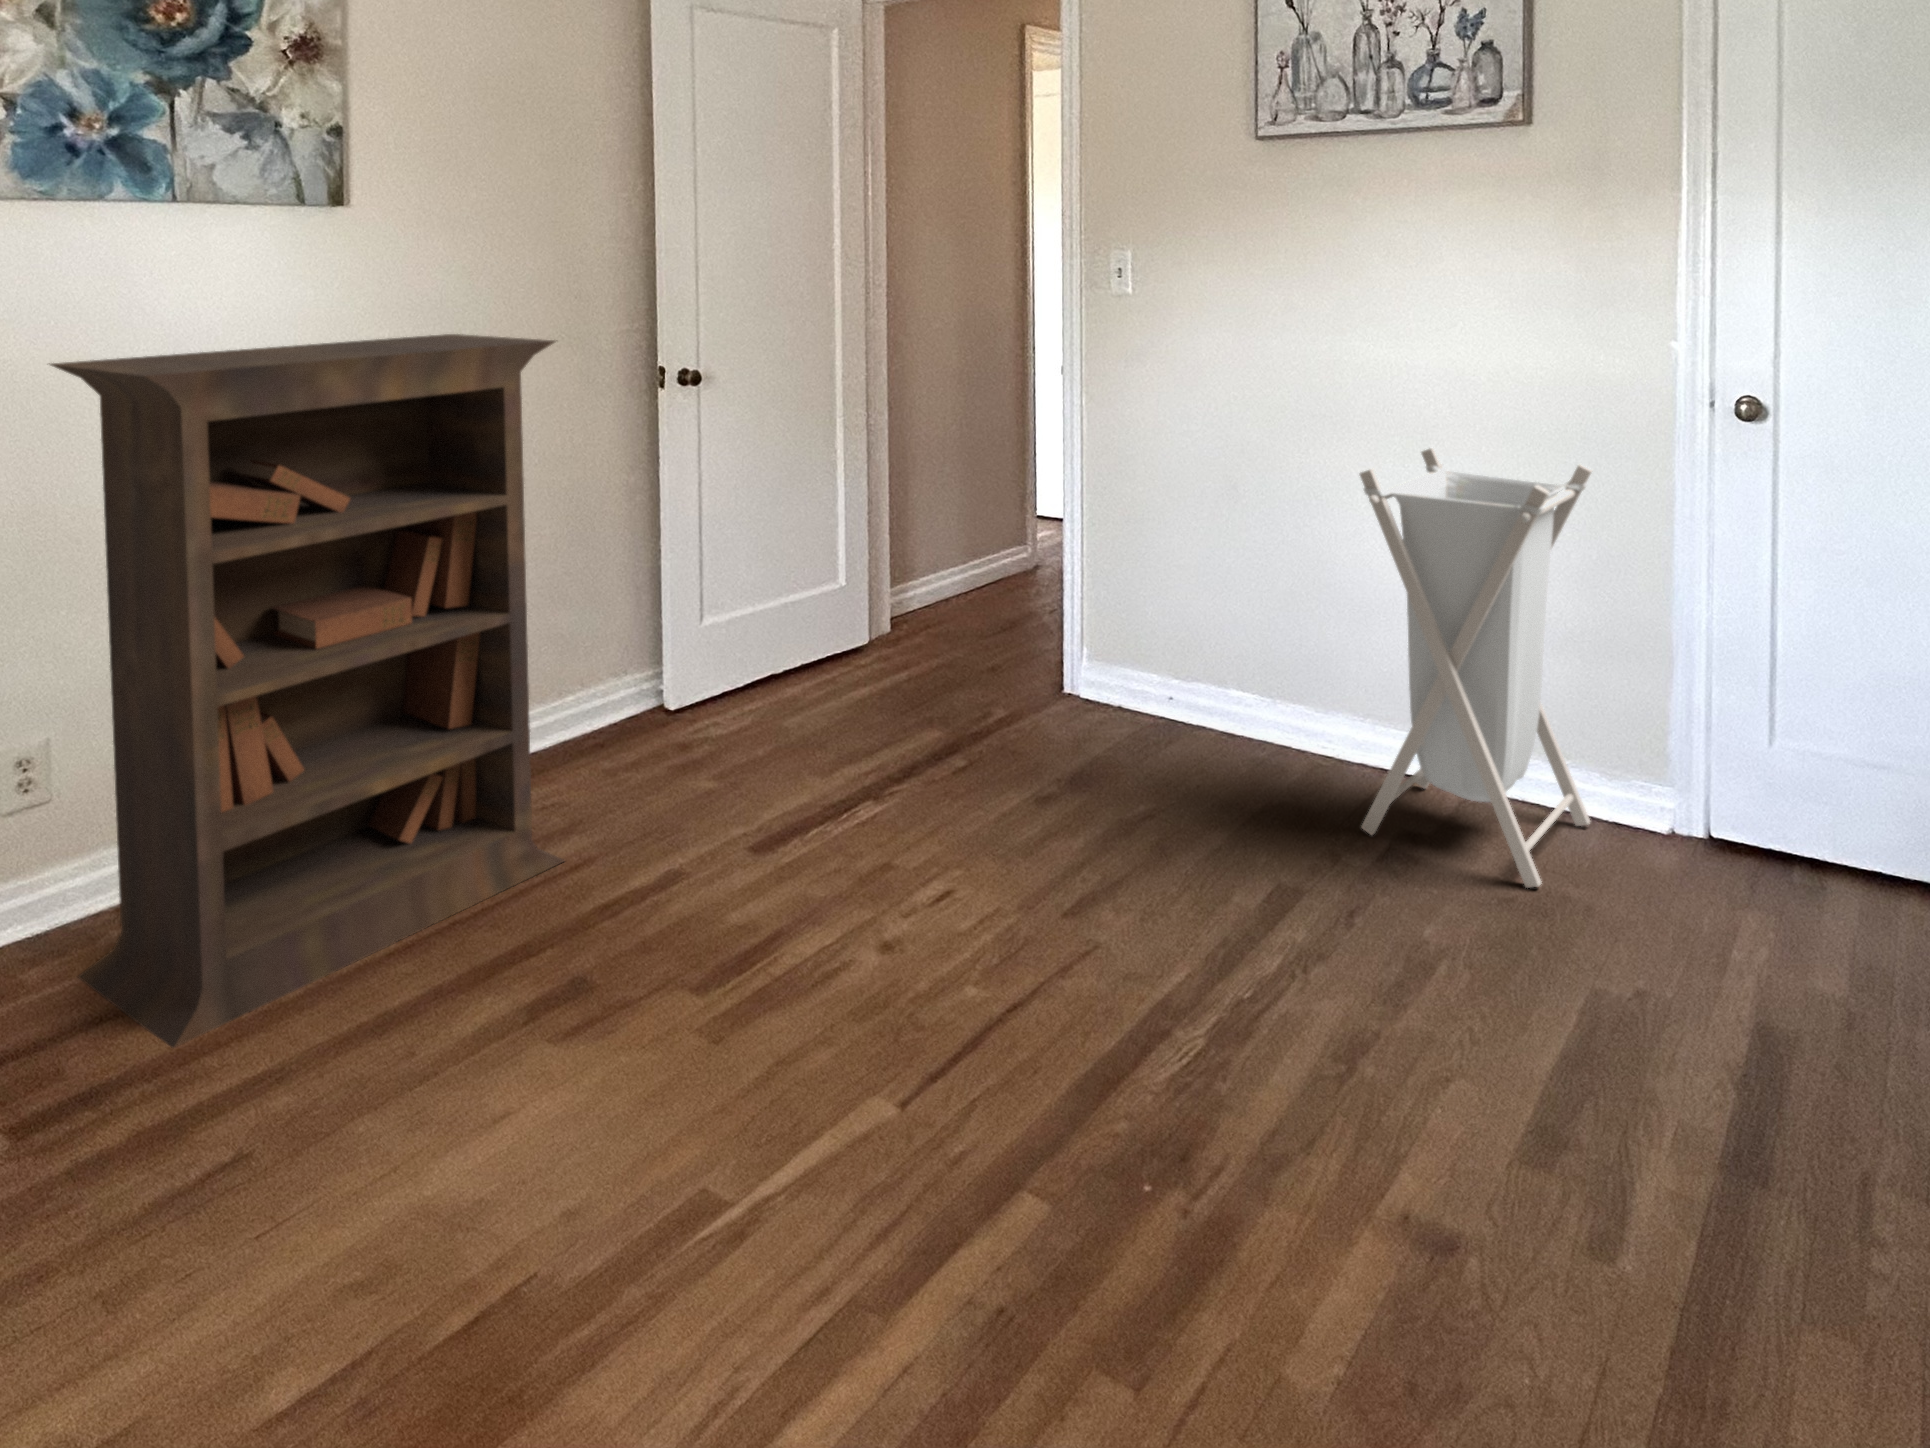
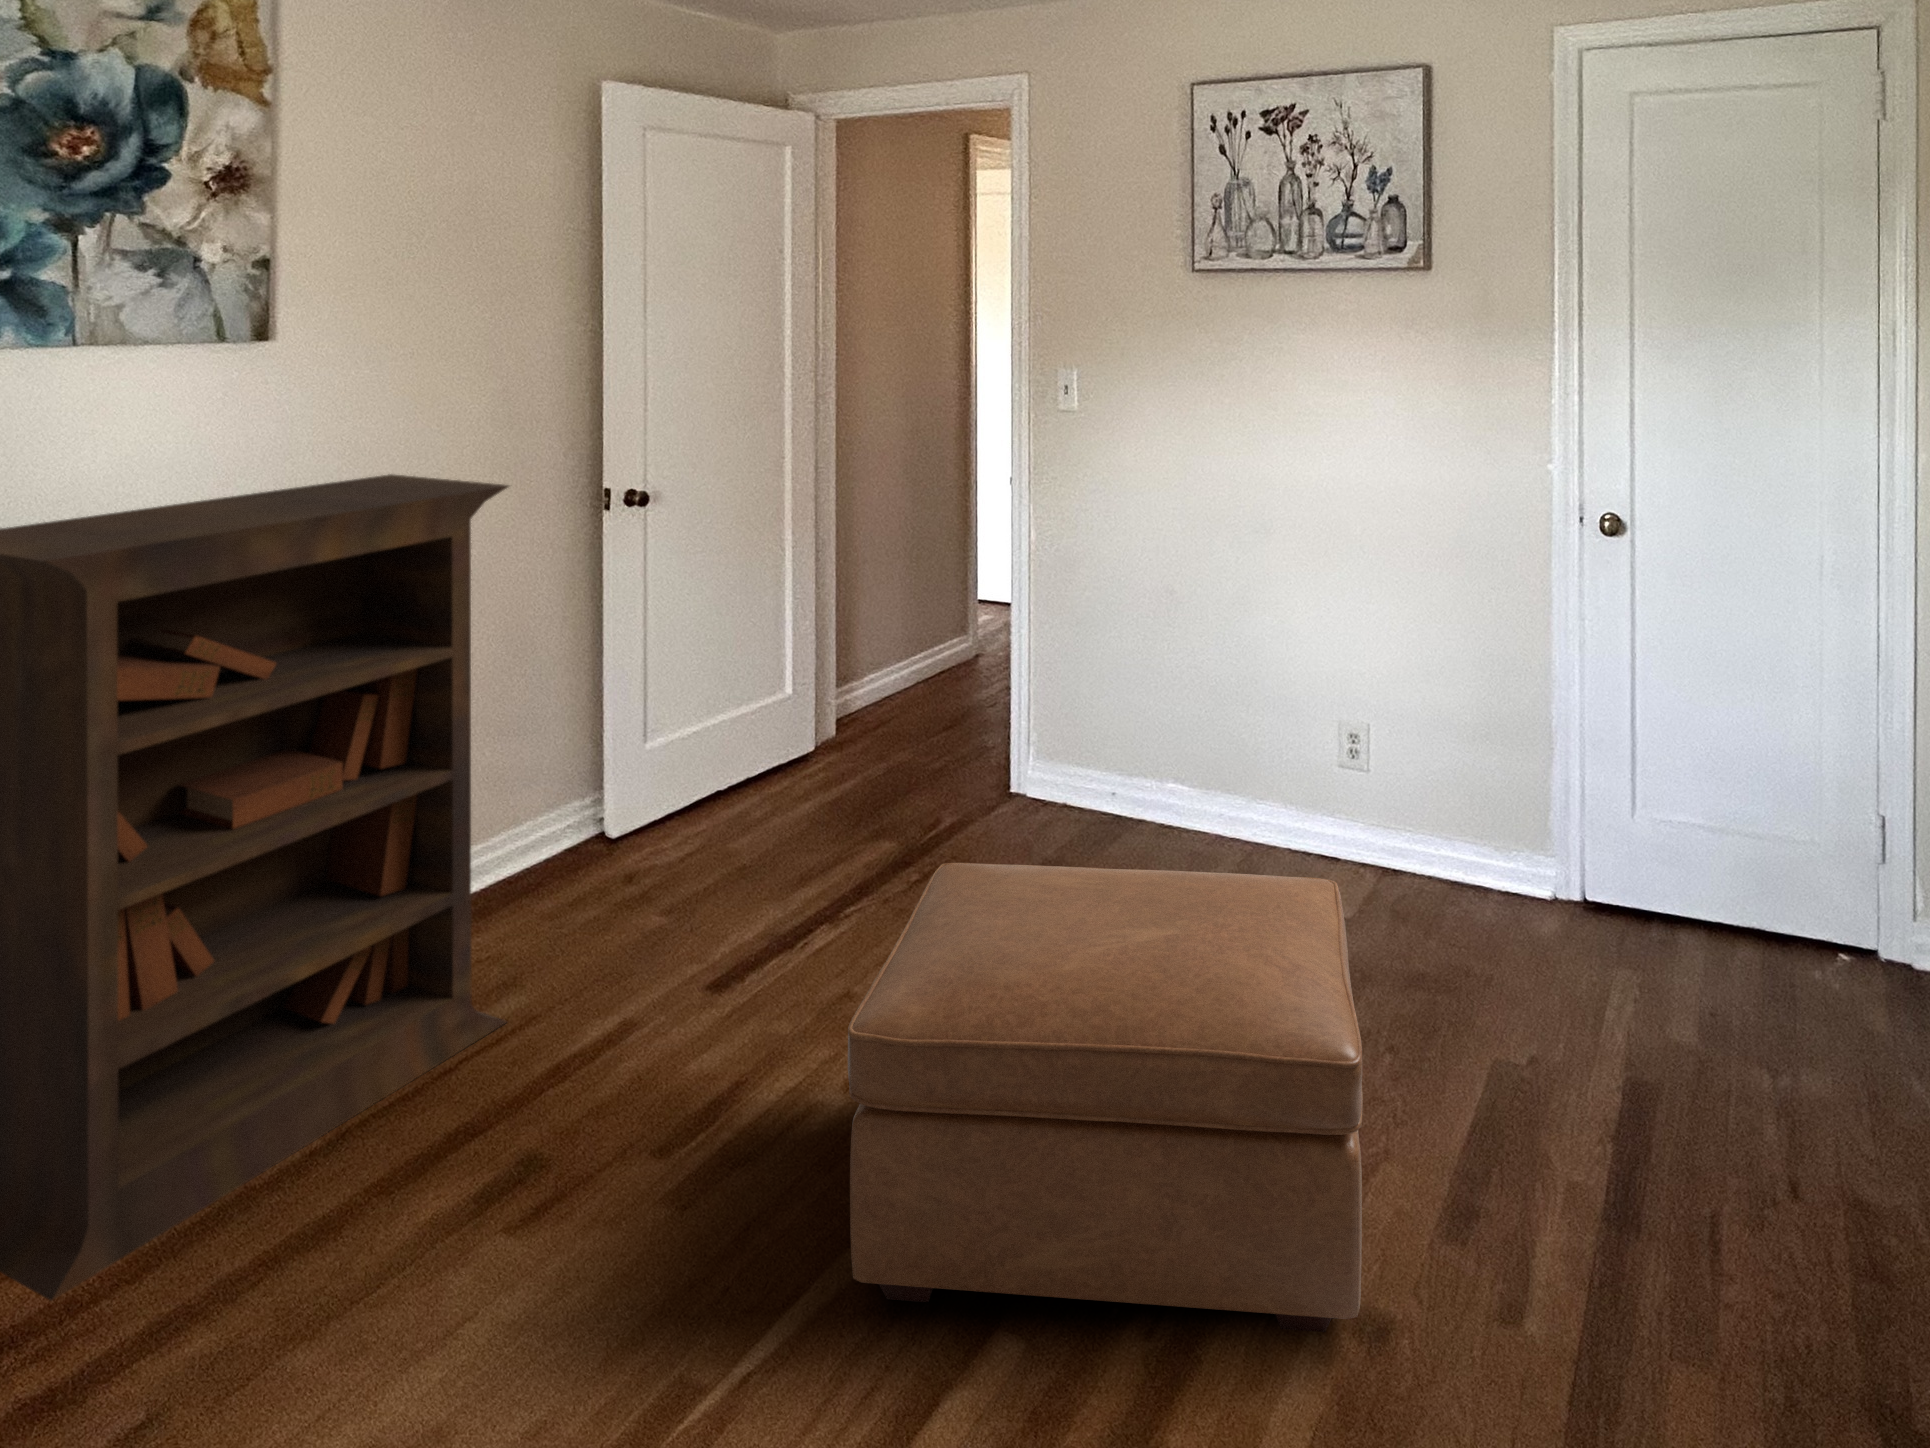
laundry hamper: present [1360,447,1592,888] -> none [1289,556,1487,961]
ottoman: none [872,729,1426,1233] -> present [848,863,1363,1332]

